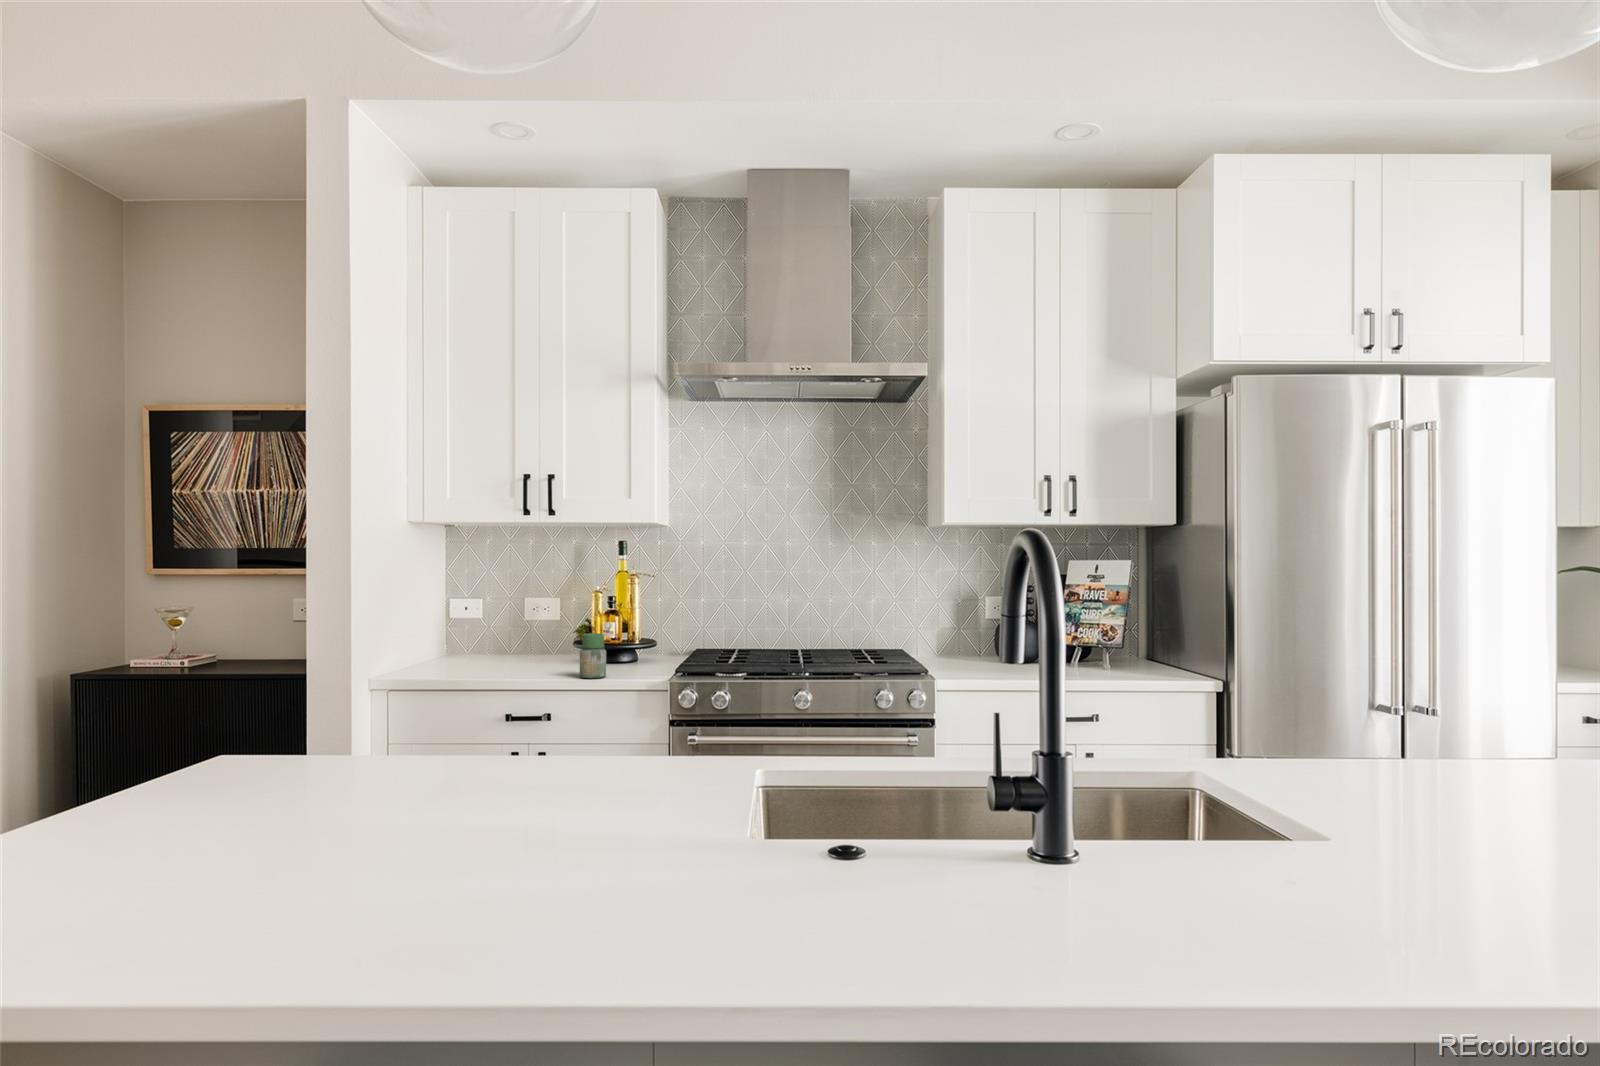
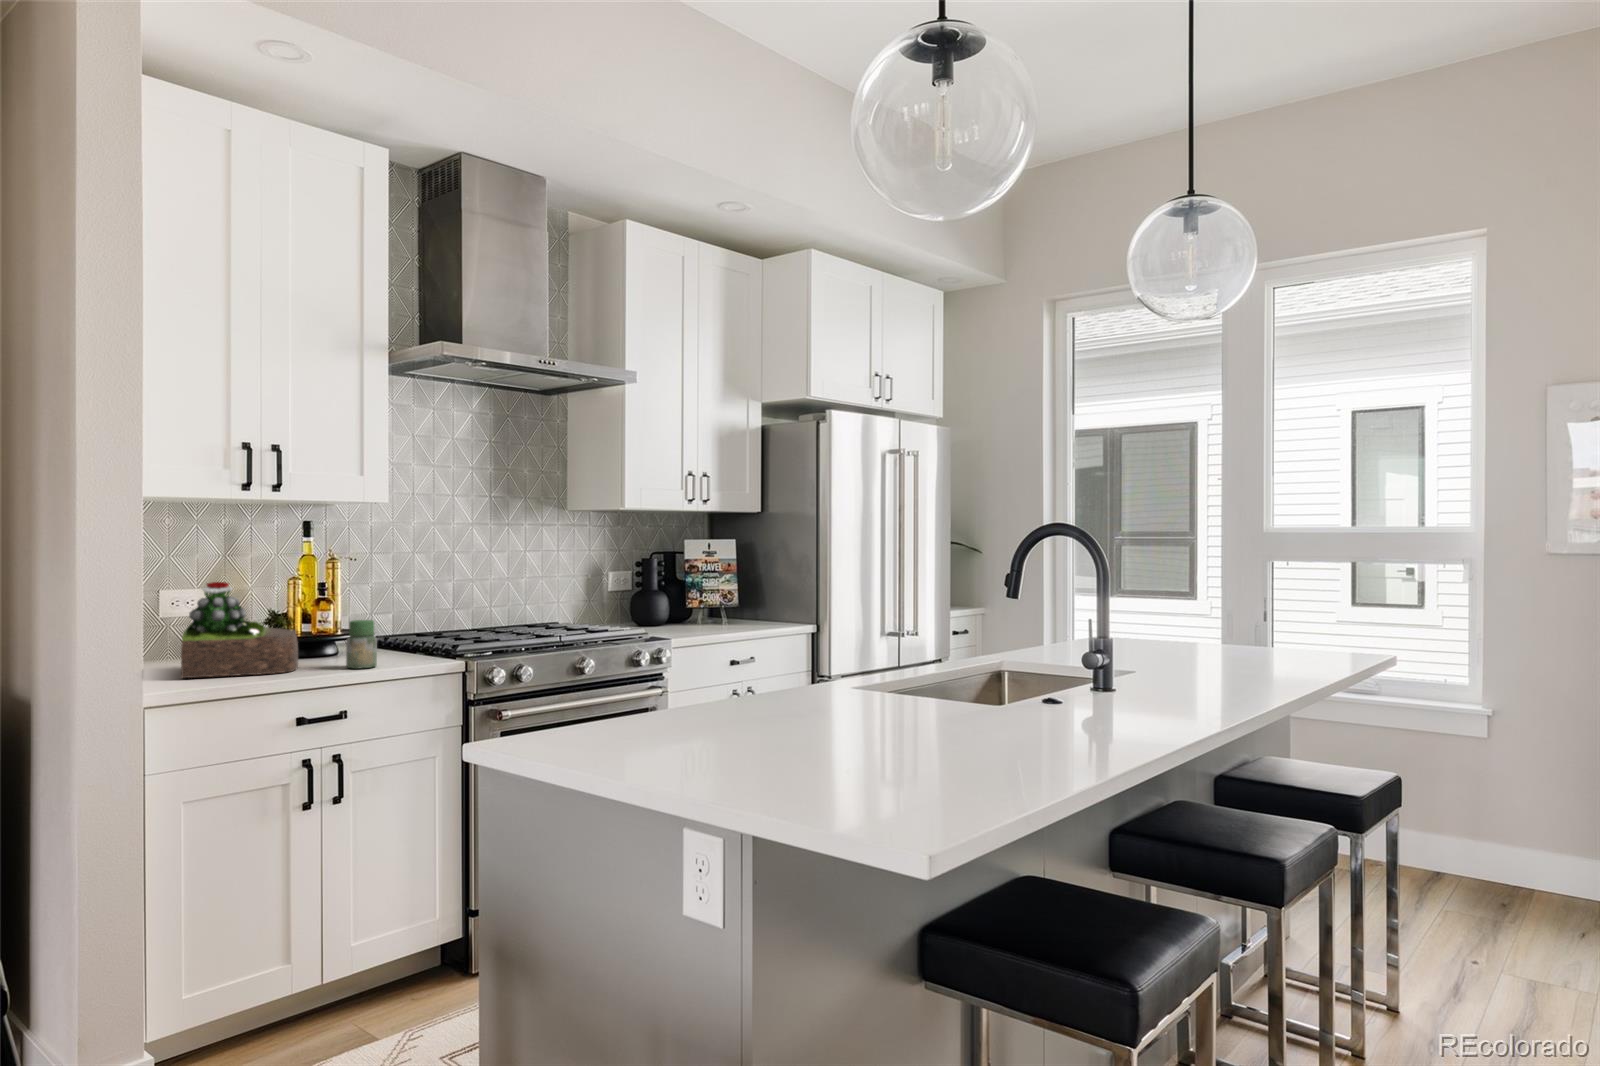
succulent plant: none [463,594,573,675] -> present [181,582,298,678]

